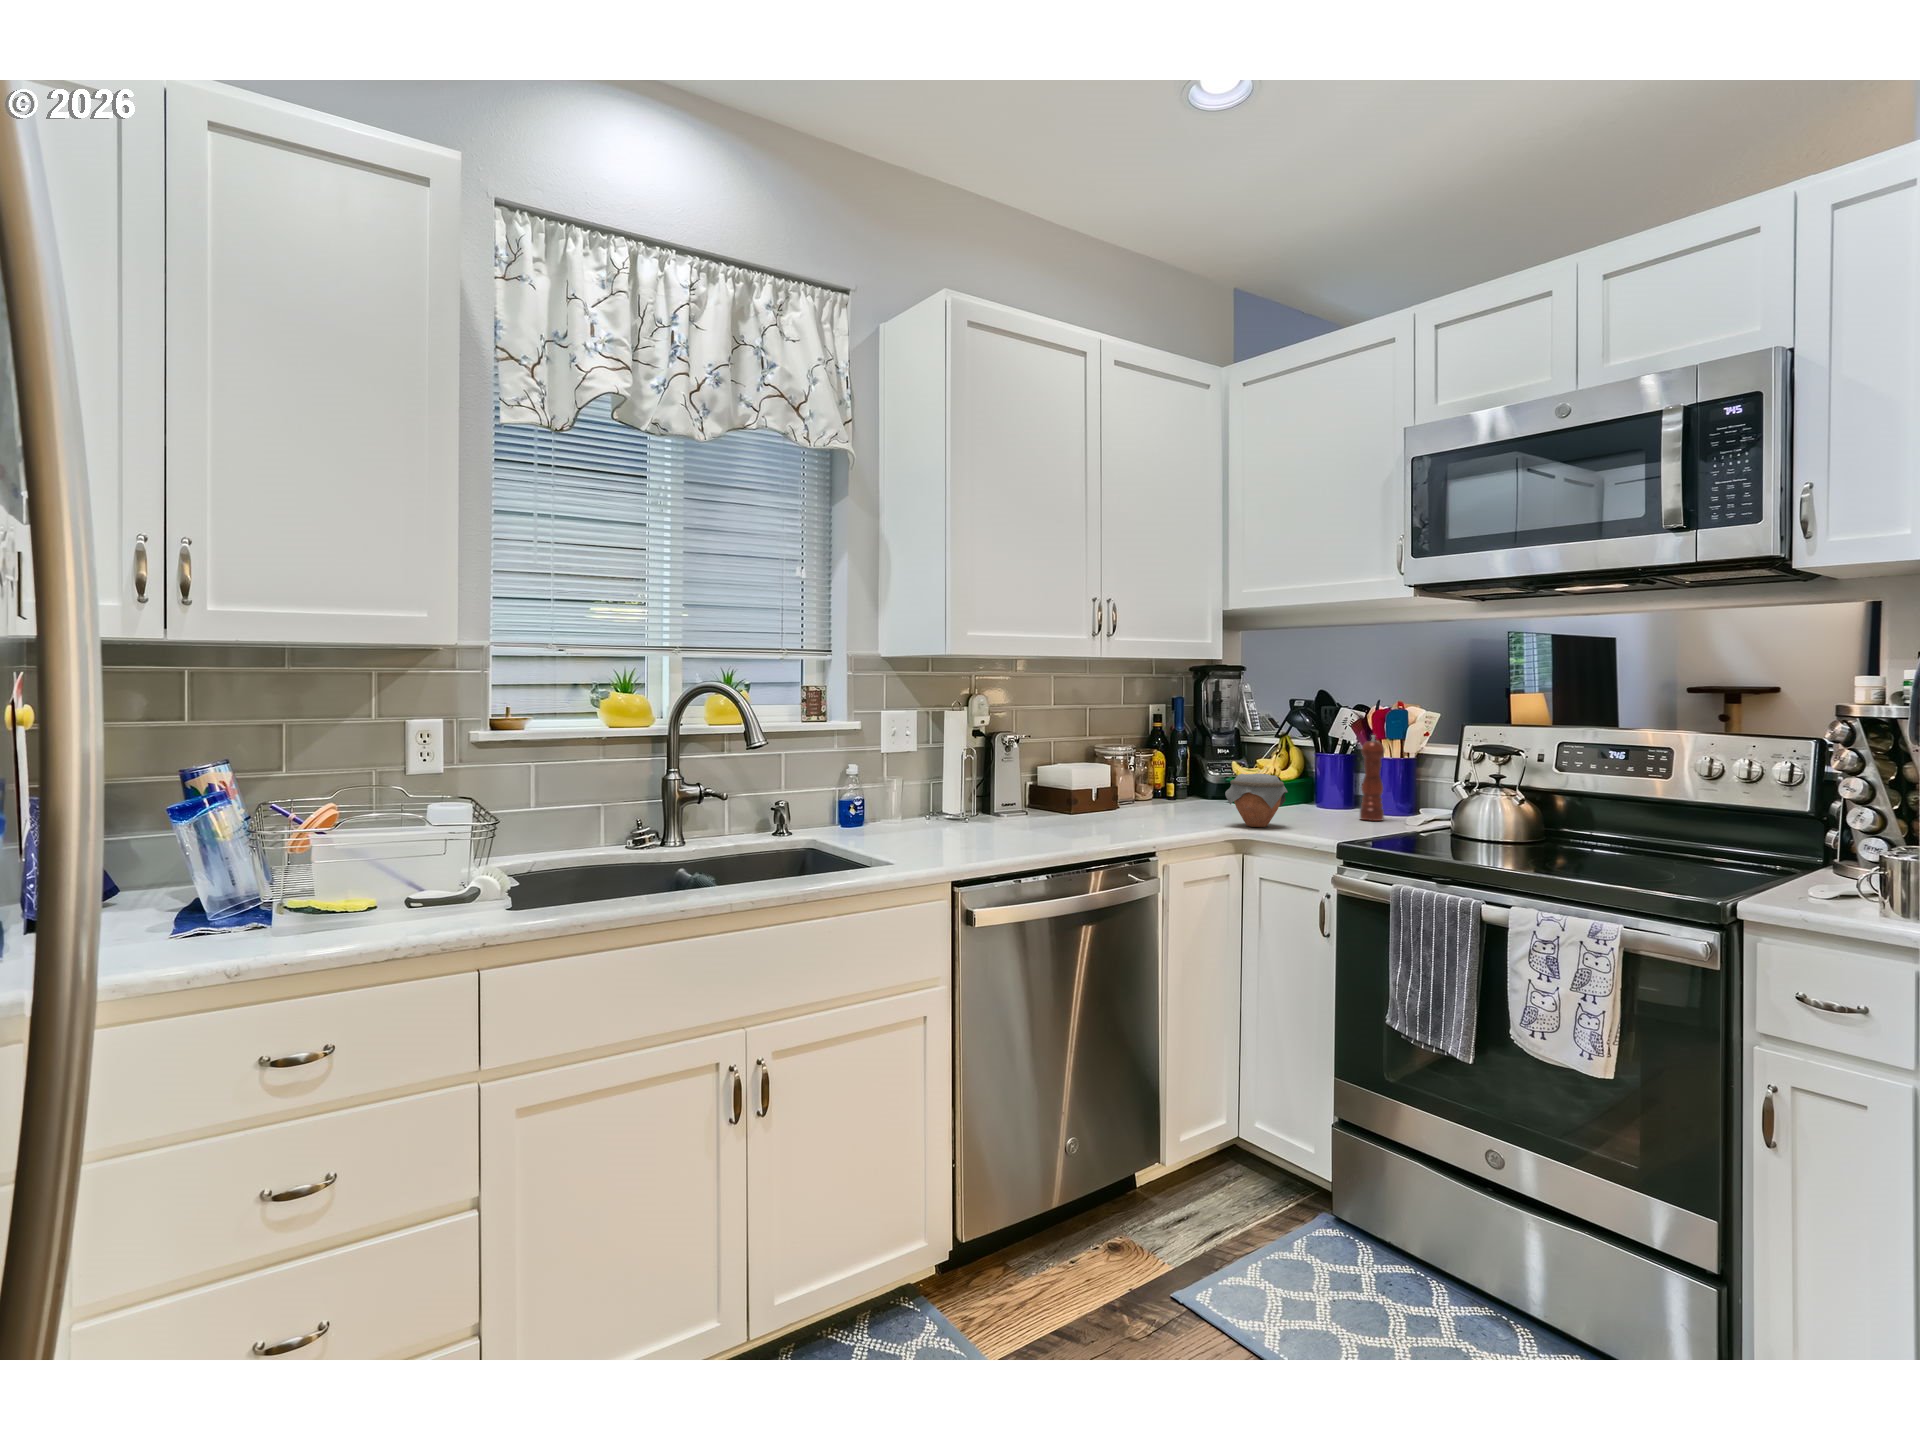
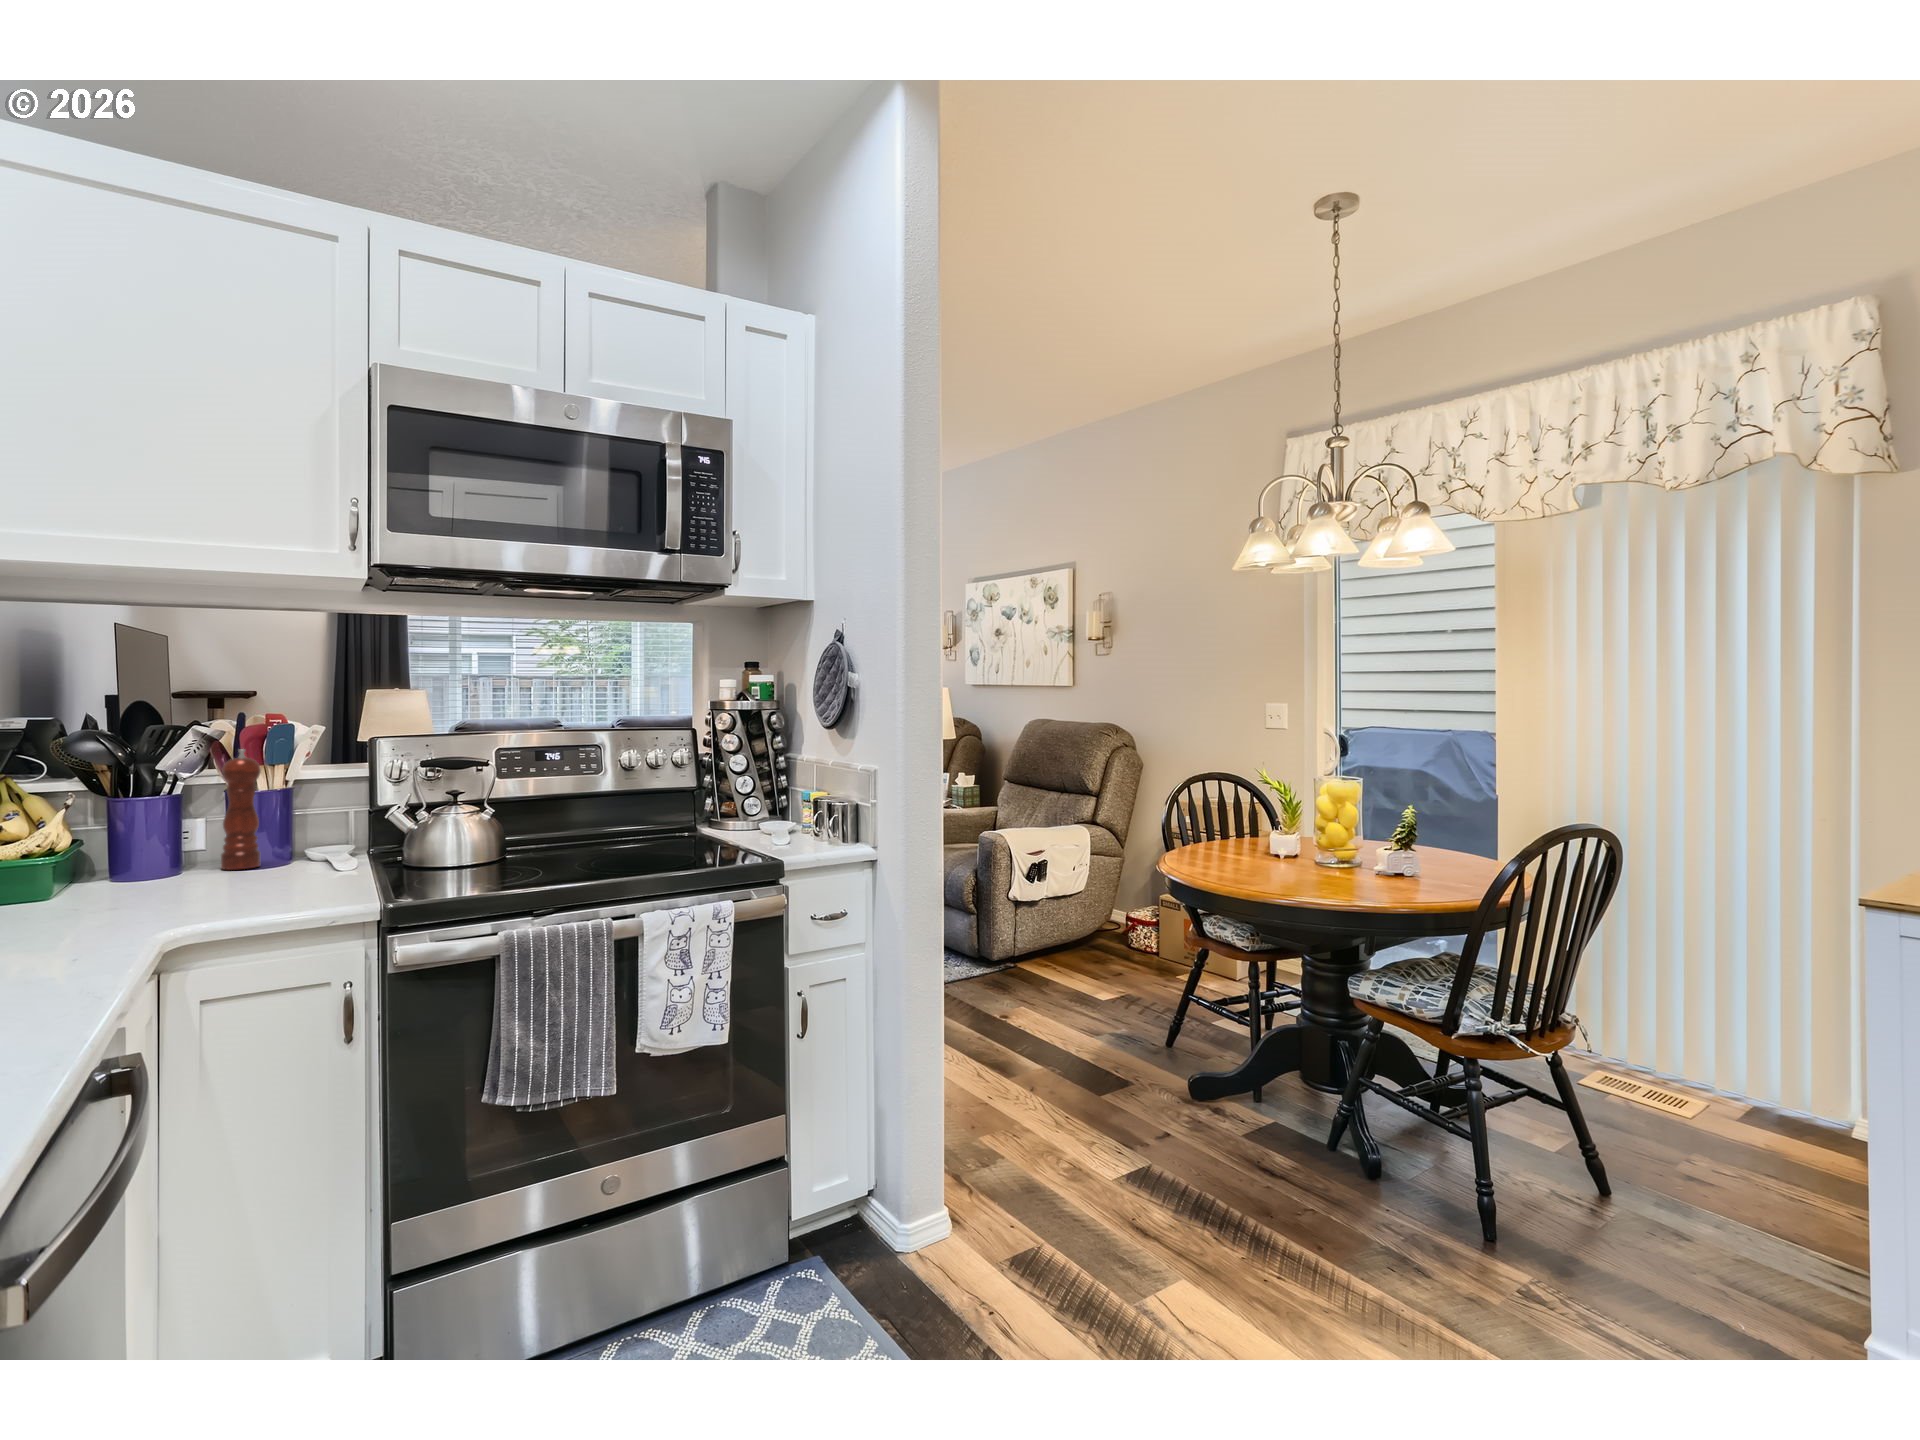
jar: present [1225,773,1288,827] -> none [79,820,201,911]

